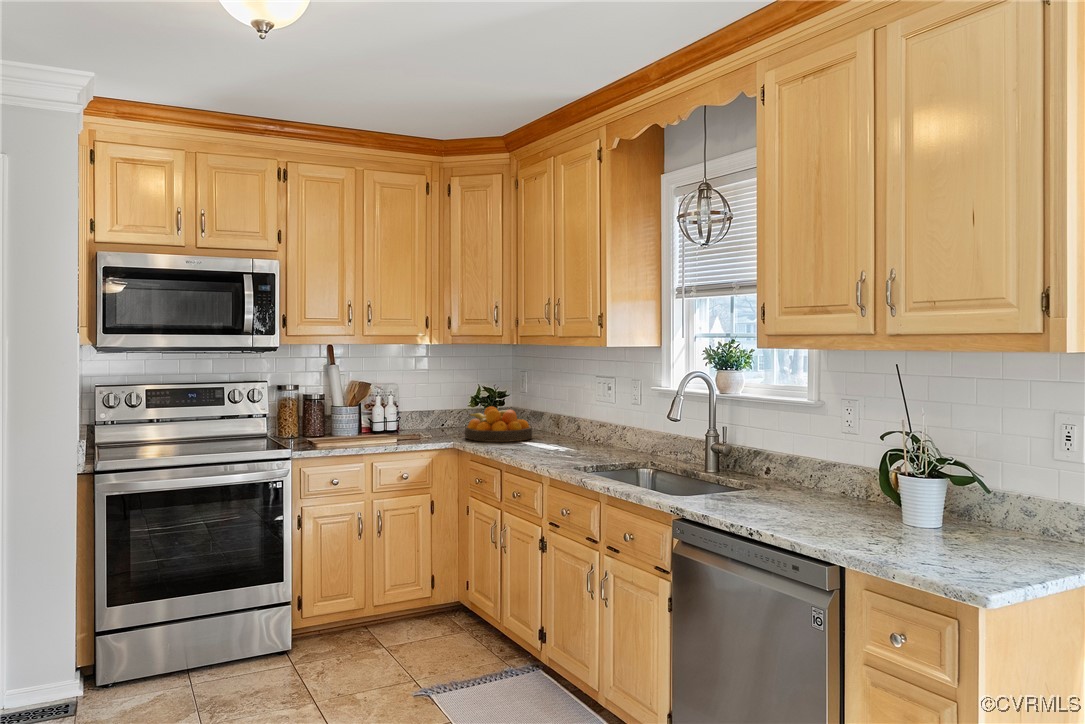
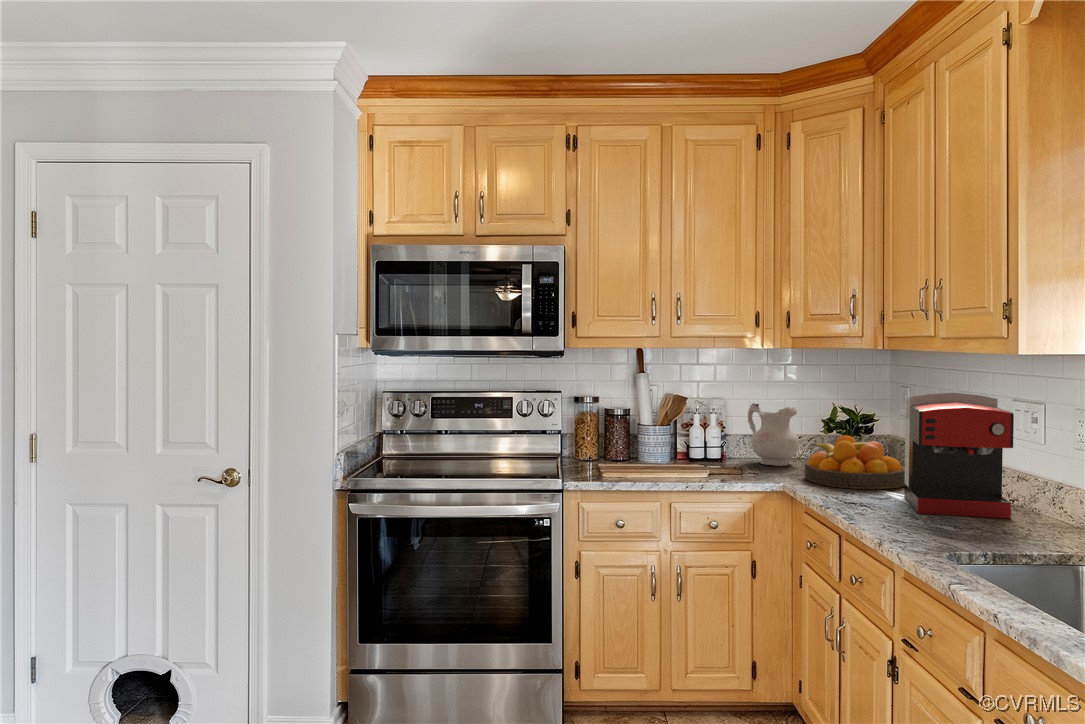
coffee maker: none [535,373,600,451] -> present [904,393,1014,519]
ceramic pitcher: none [416,387,454,433] -> present [748,403,799,466]

